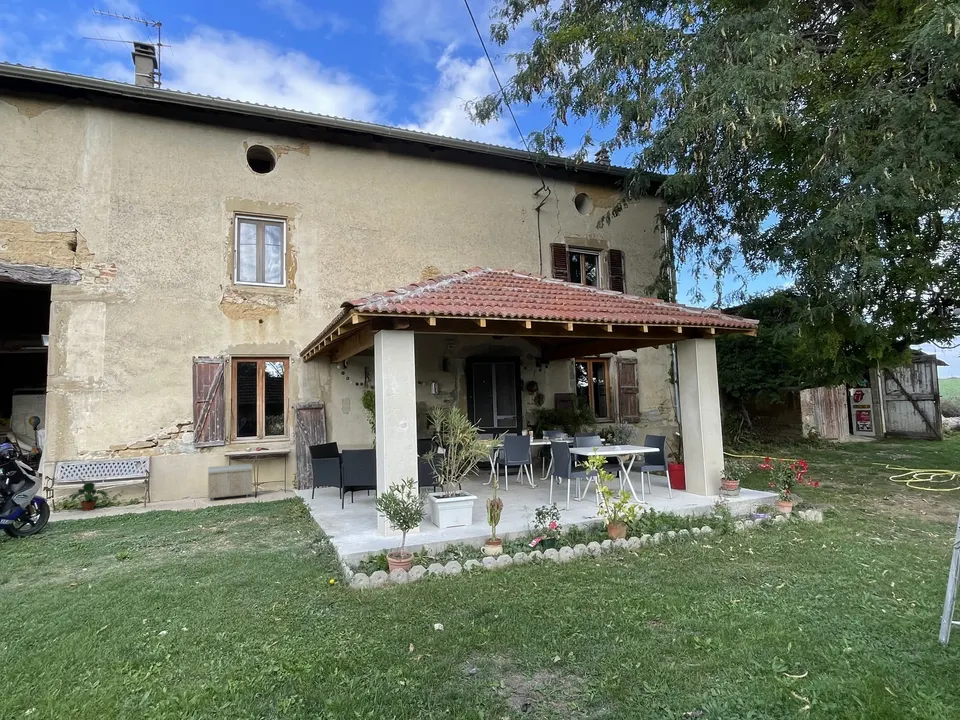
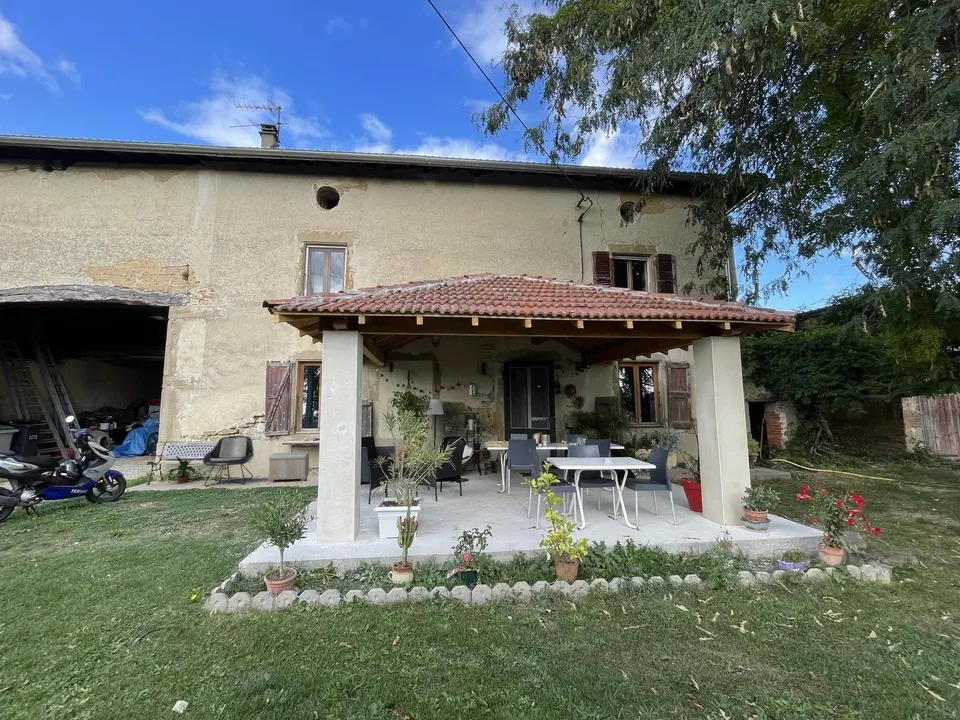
lounge chair: none [125,448,185,511] -> present [203,436,254,487]

